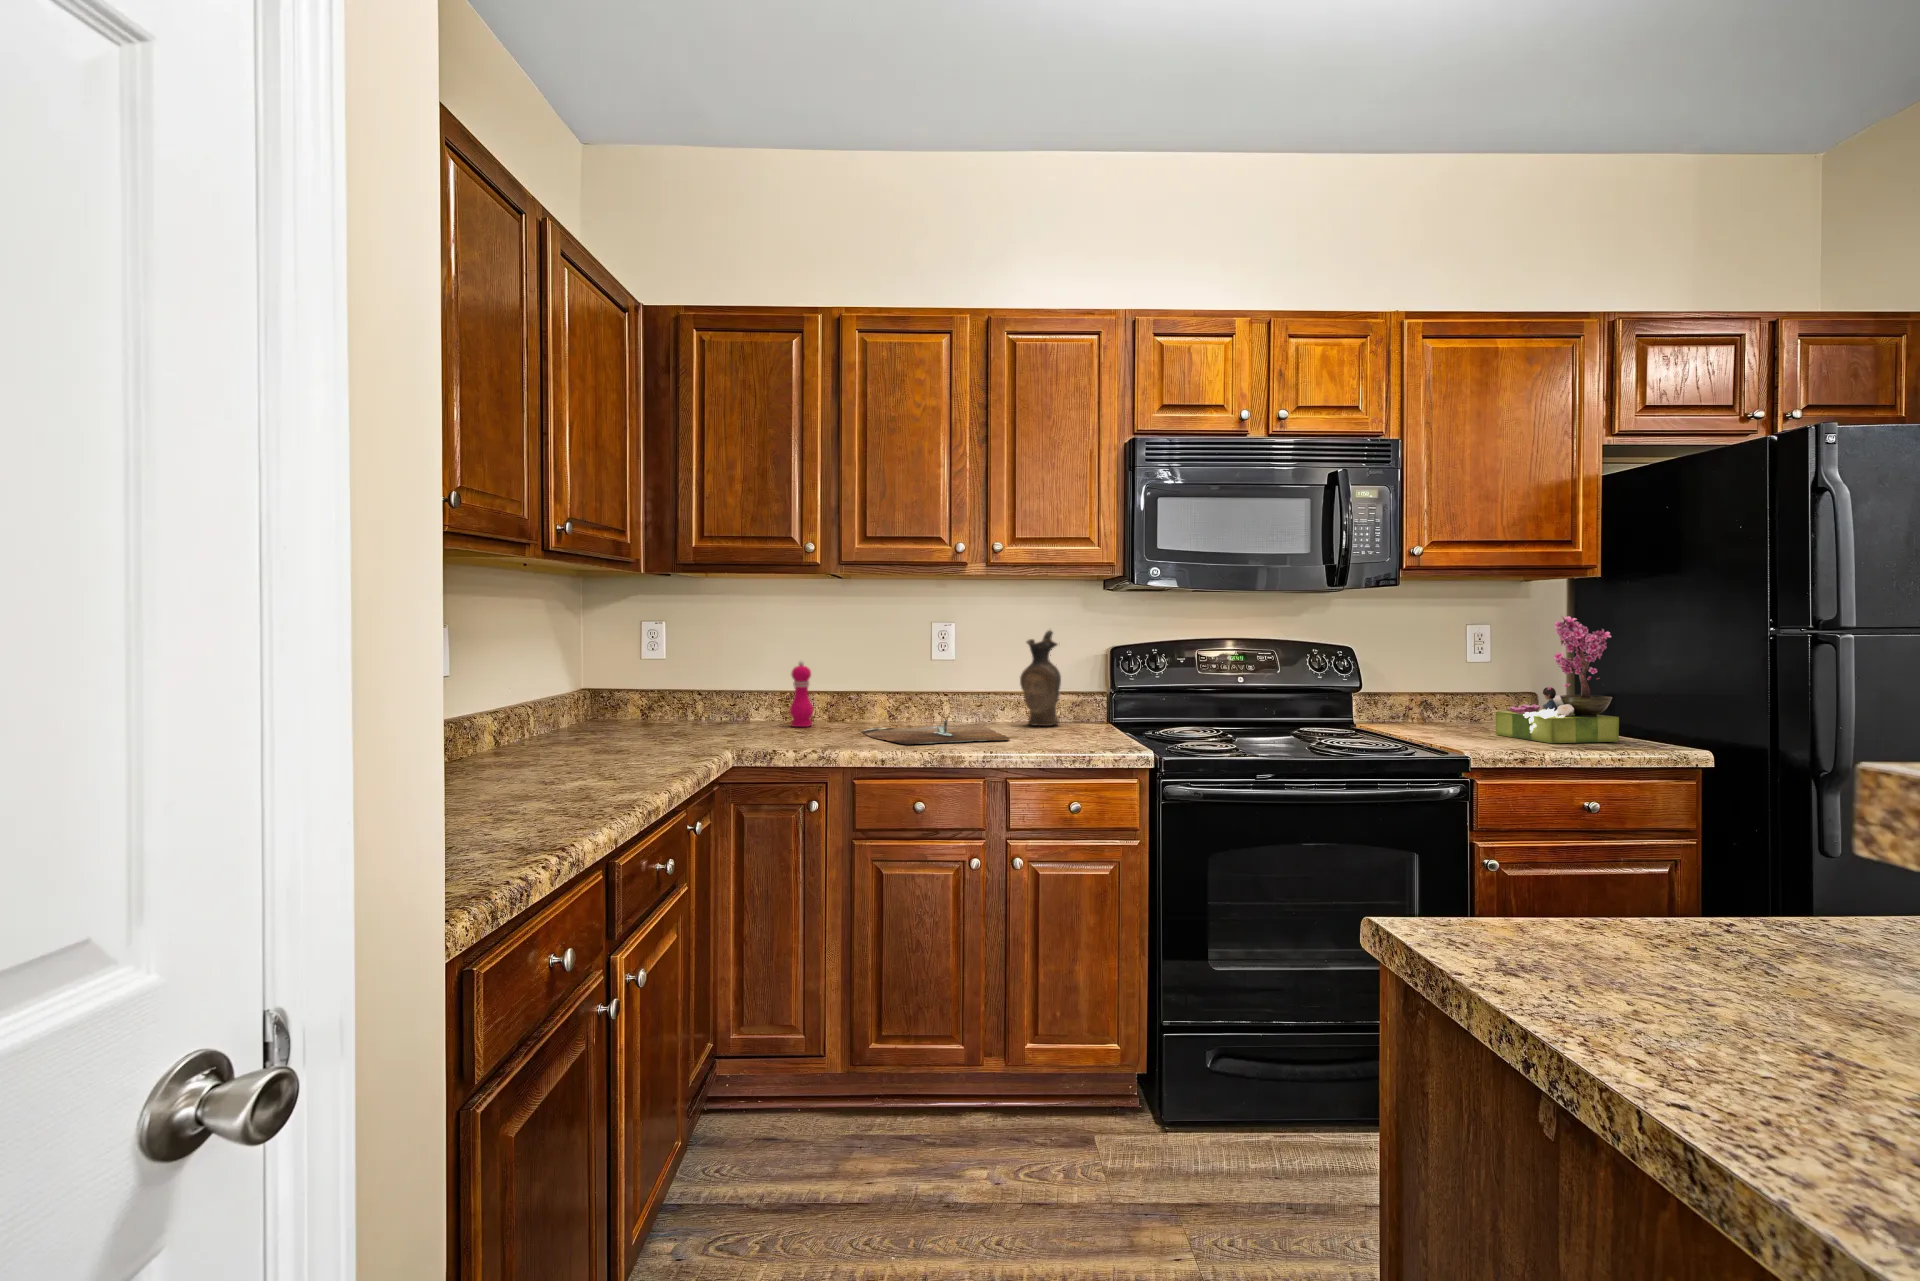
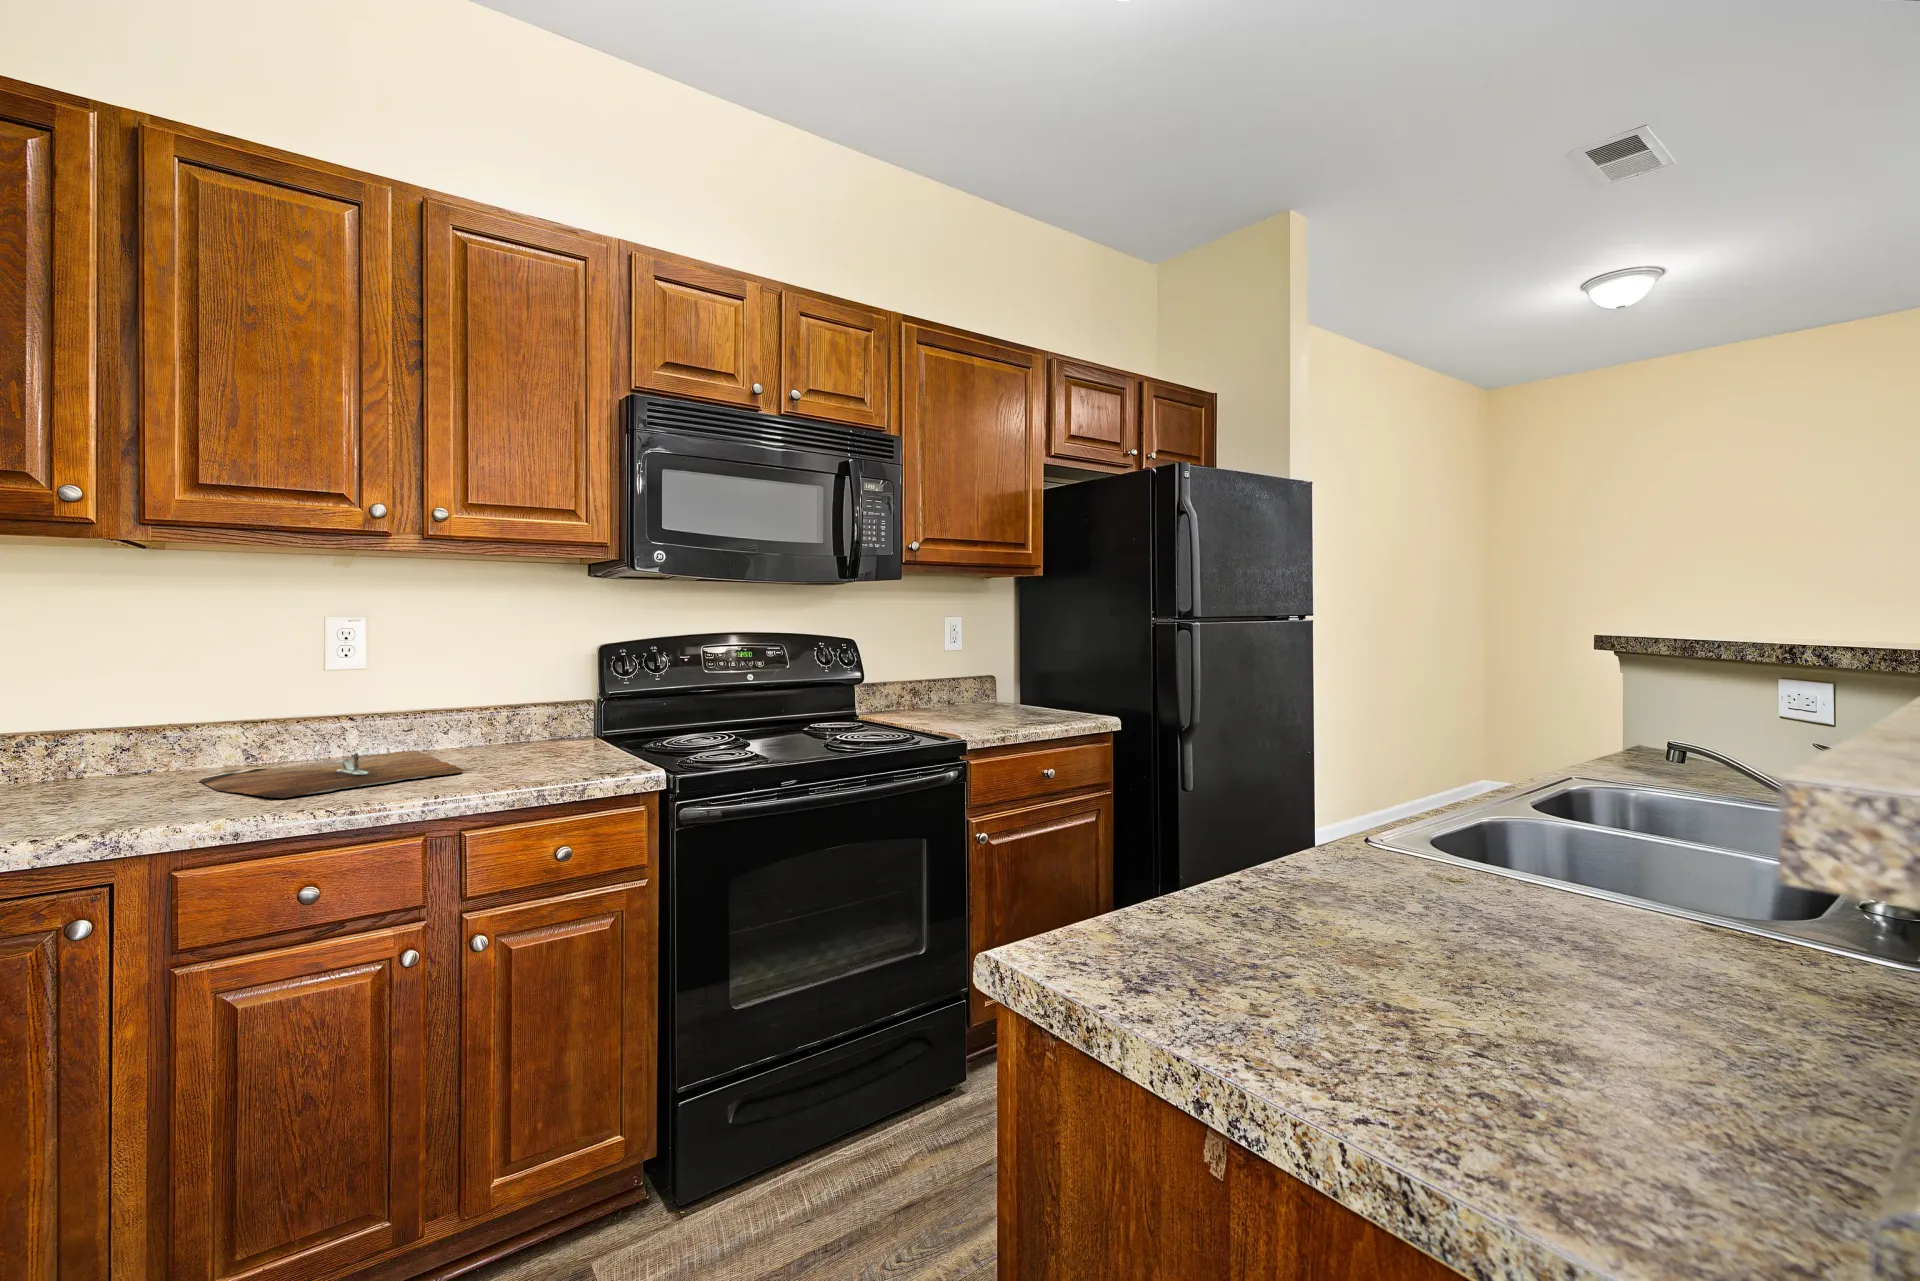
flower arrangement: present [1496,616,1619,743] -> none [973,609,1064,723]
ceramic pitcher: present [1020,630,1061,726] -> none [475,624,532,745]
pepper mill: present [790,661,813,727] -> none [46,676,102,782]

